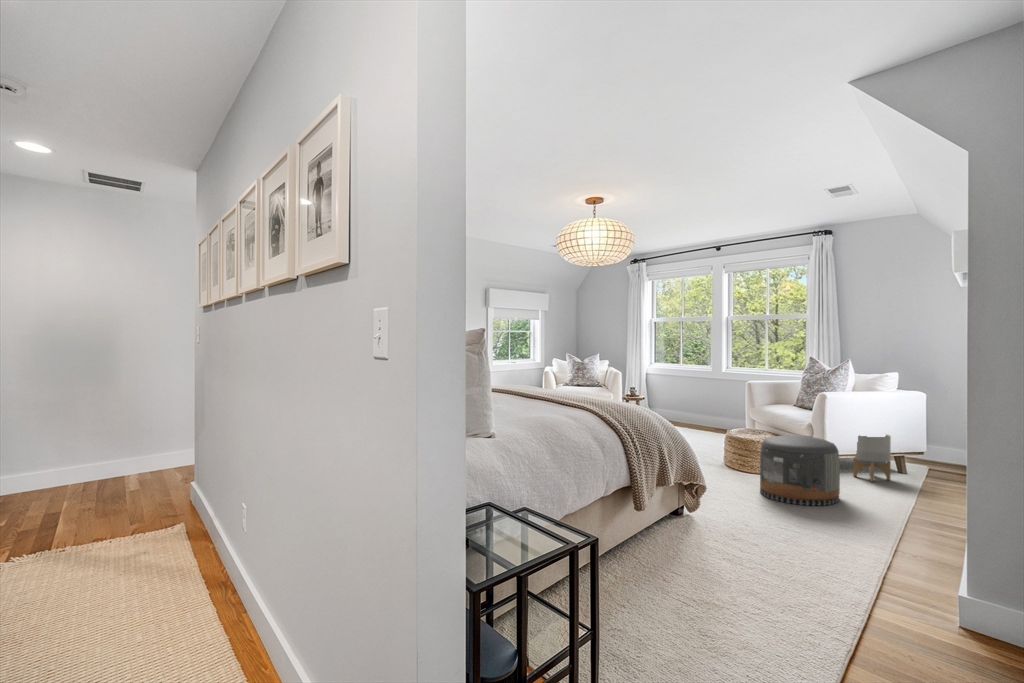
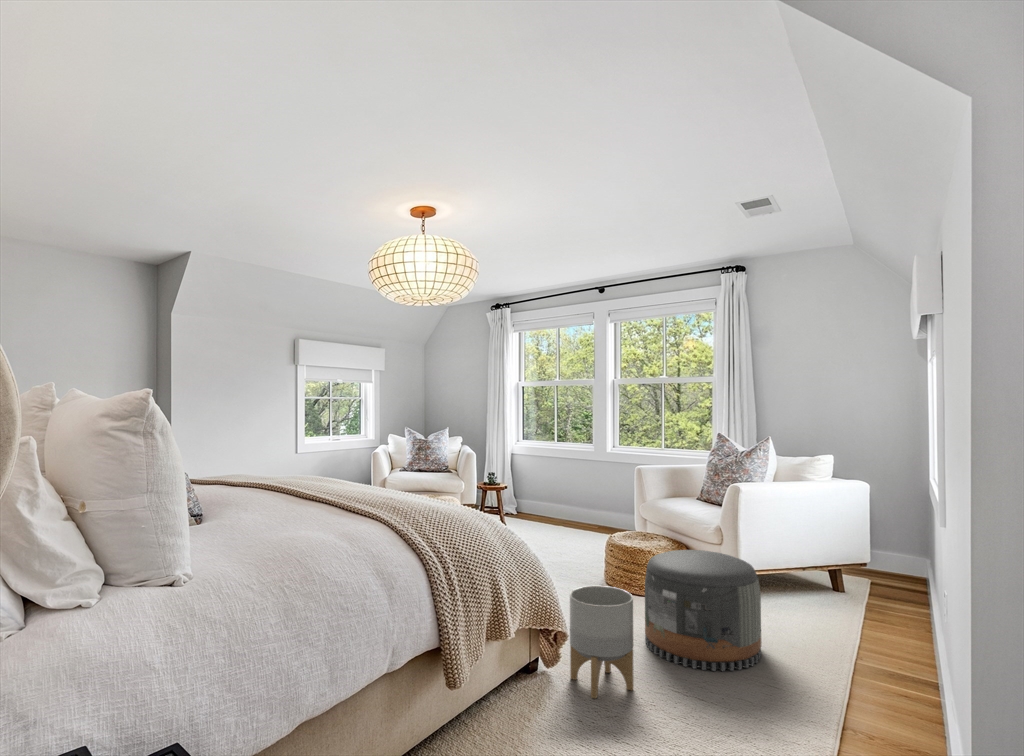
planter: present [853,434,891,482] -> present [570,586,634,698]

